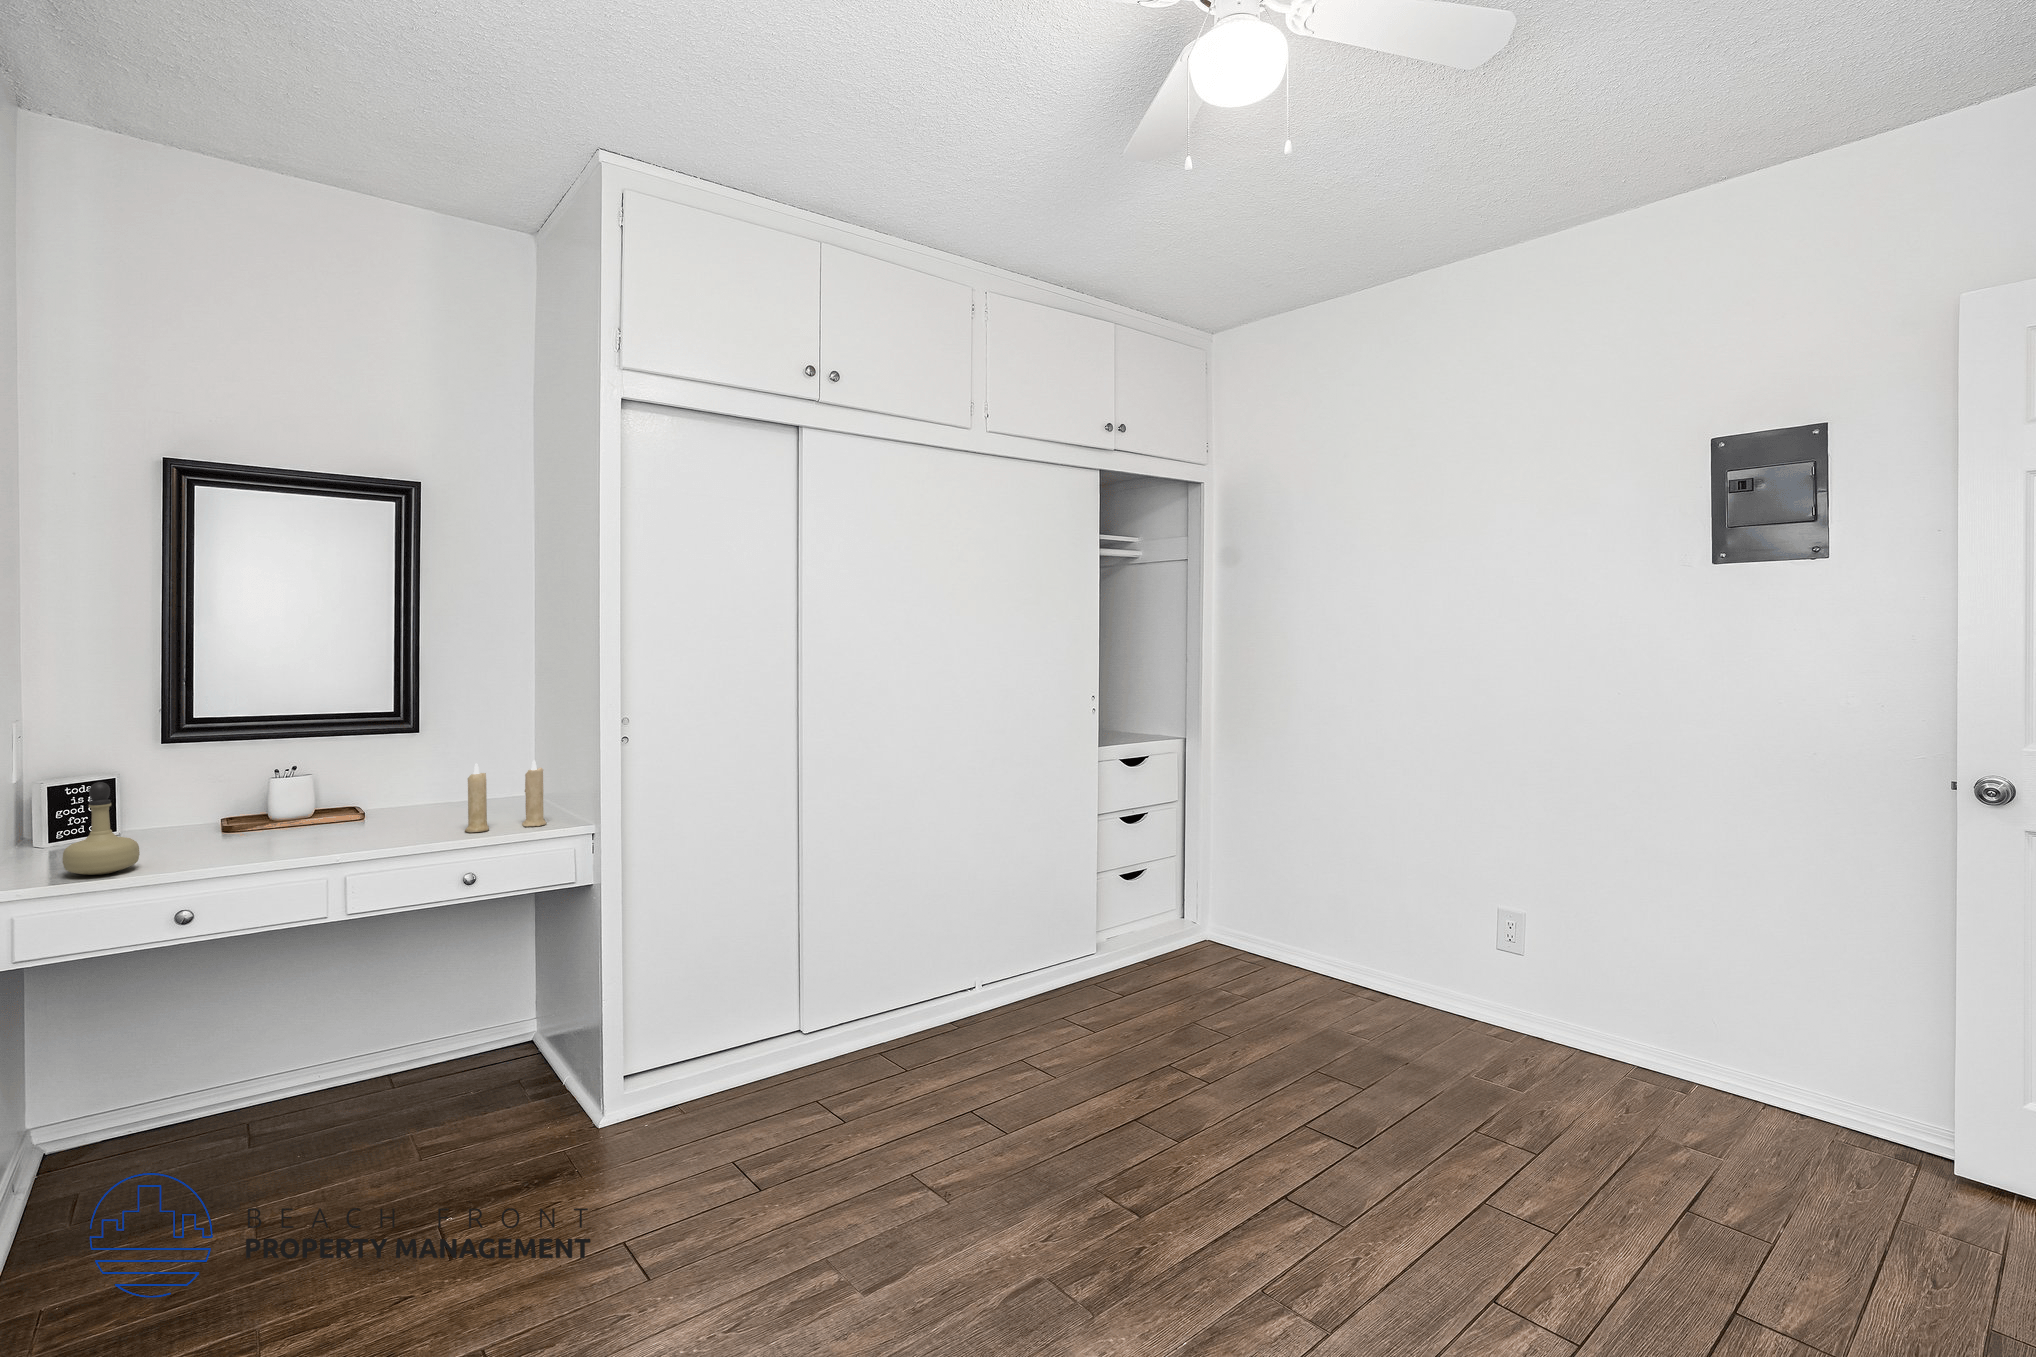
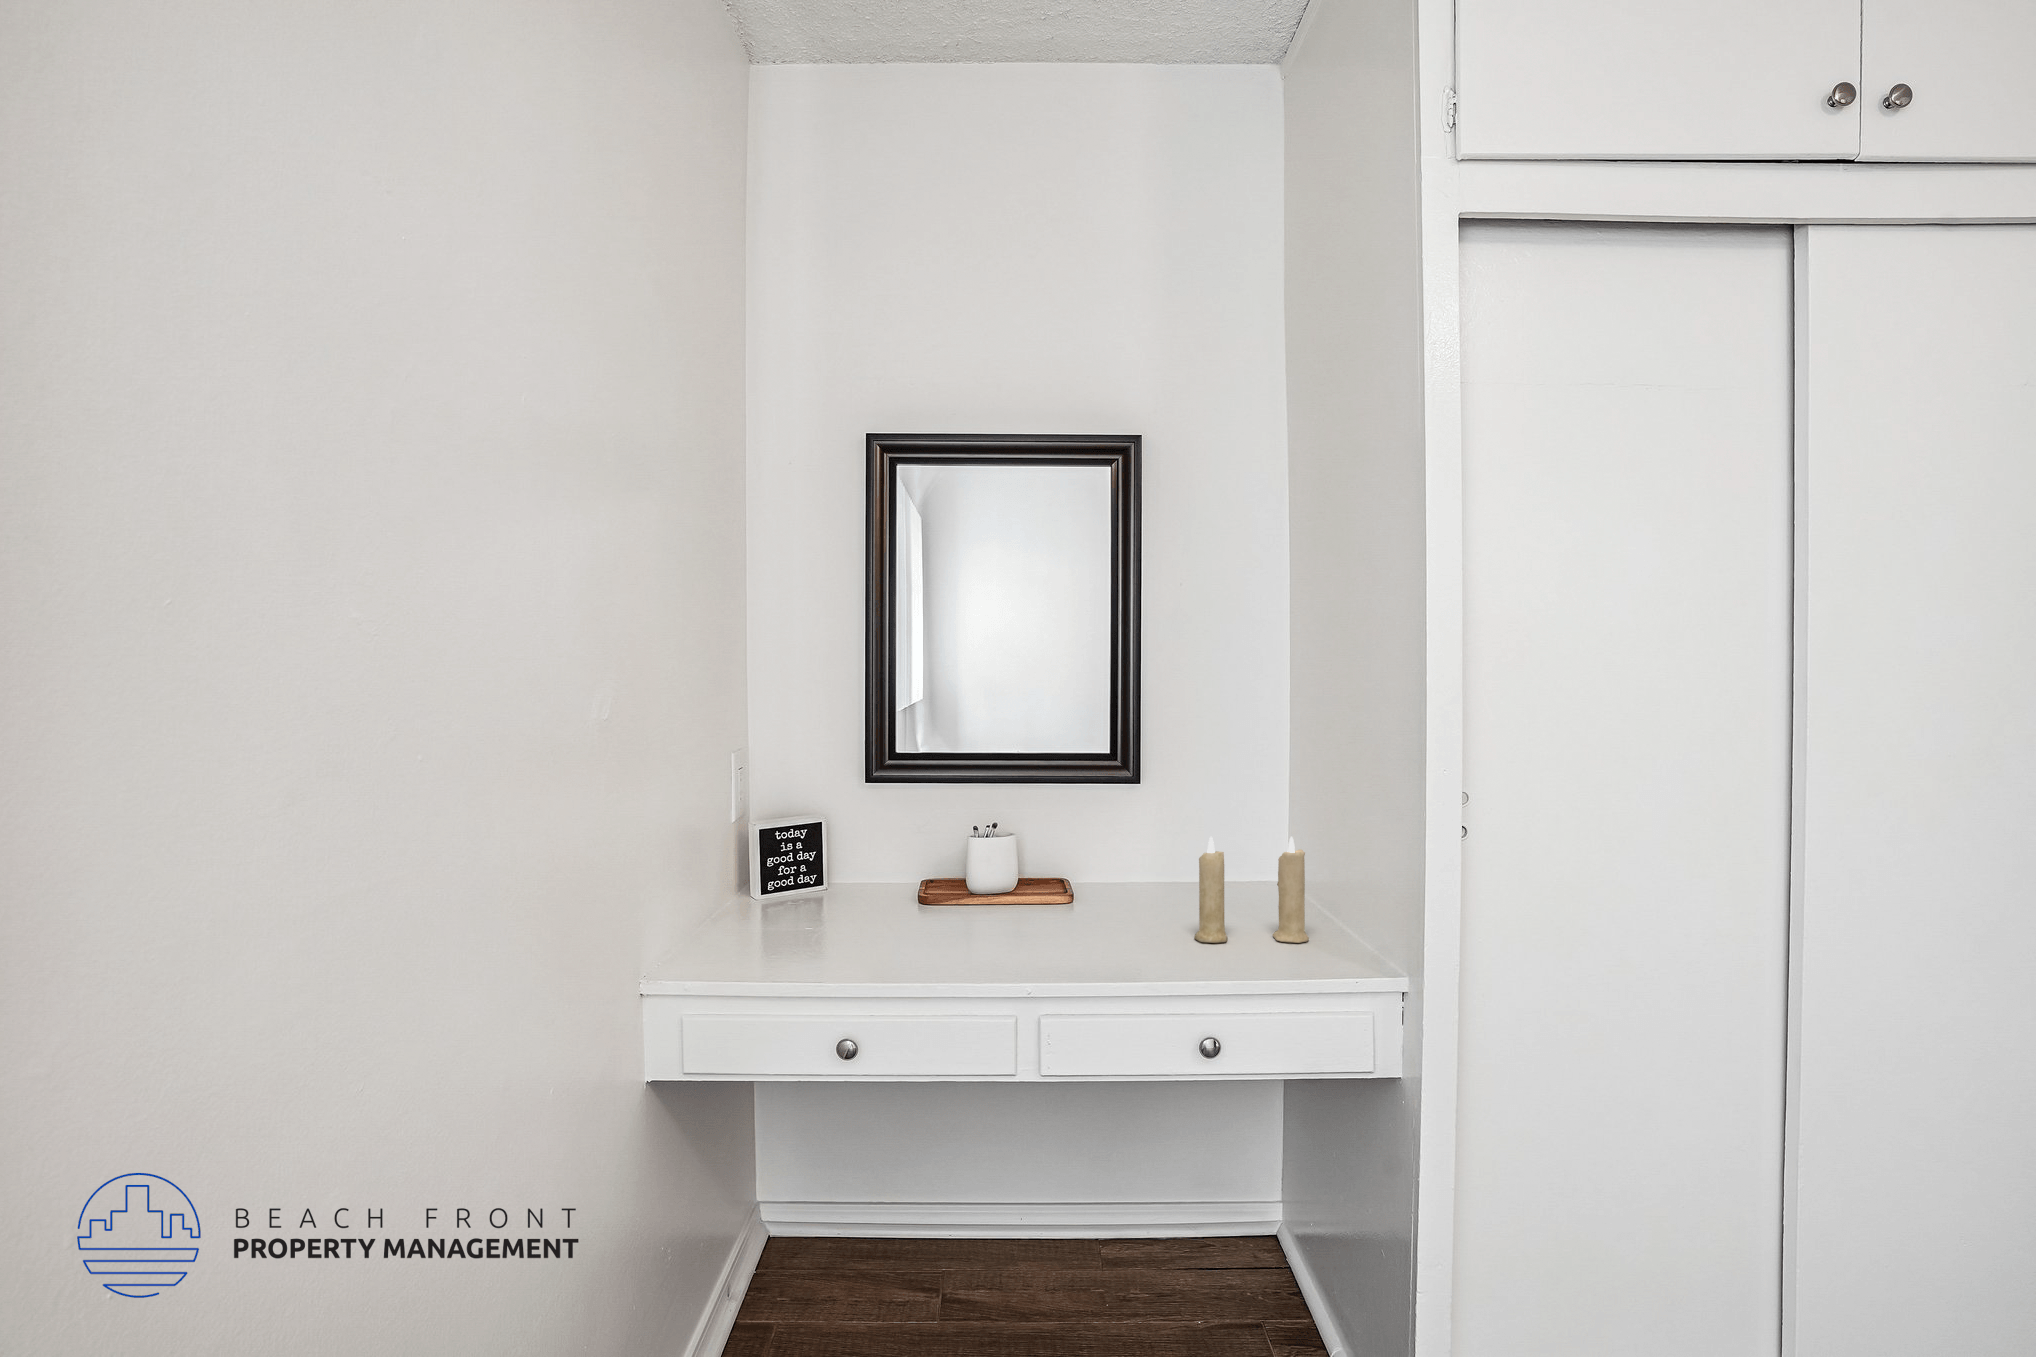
perfume bottle: present [63,782,140,875] -> none [752,831,825,950]

